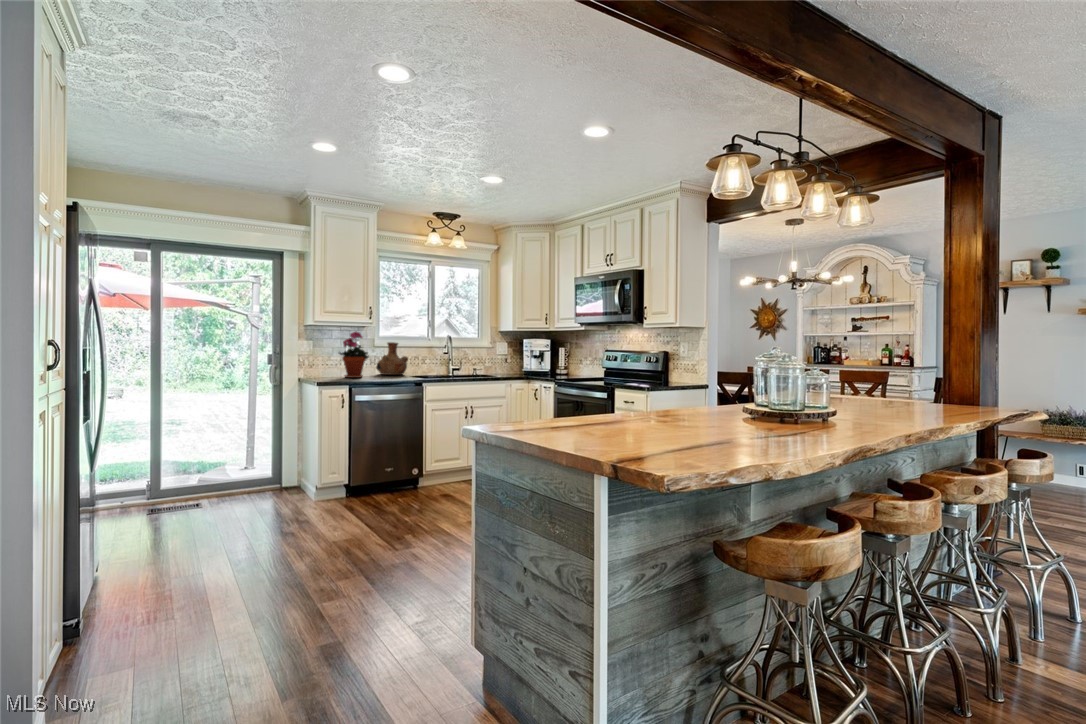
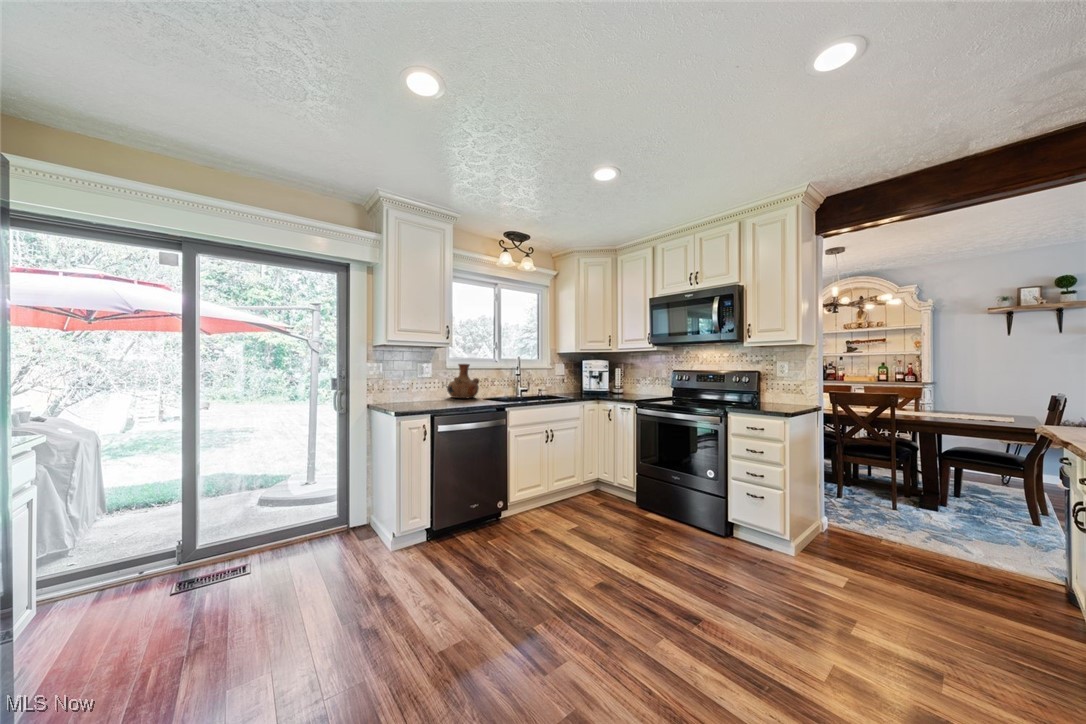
potted plant: present [339,331,369,378] -> none [410,352,444,403]

